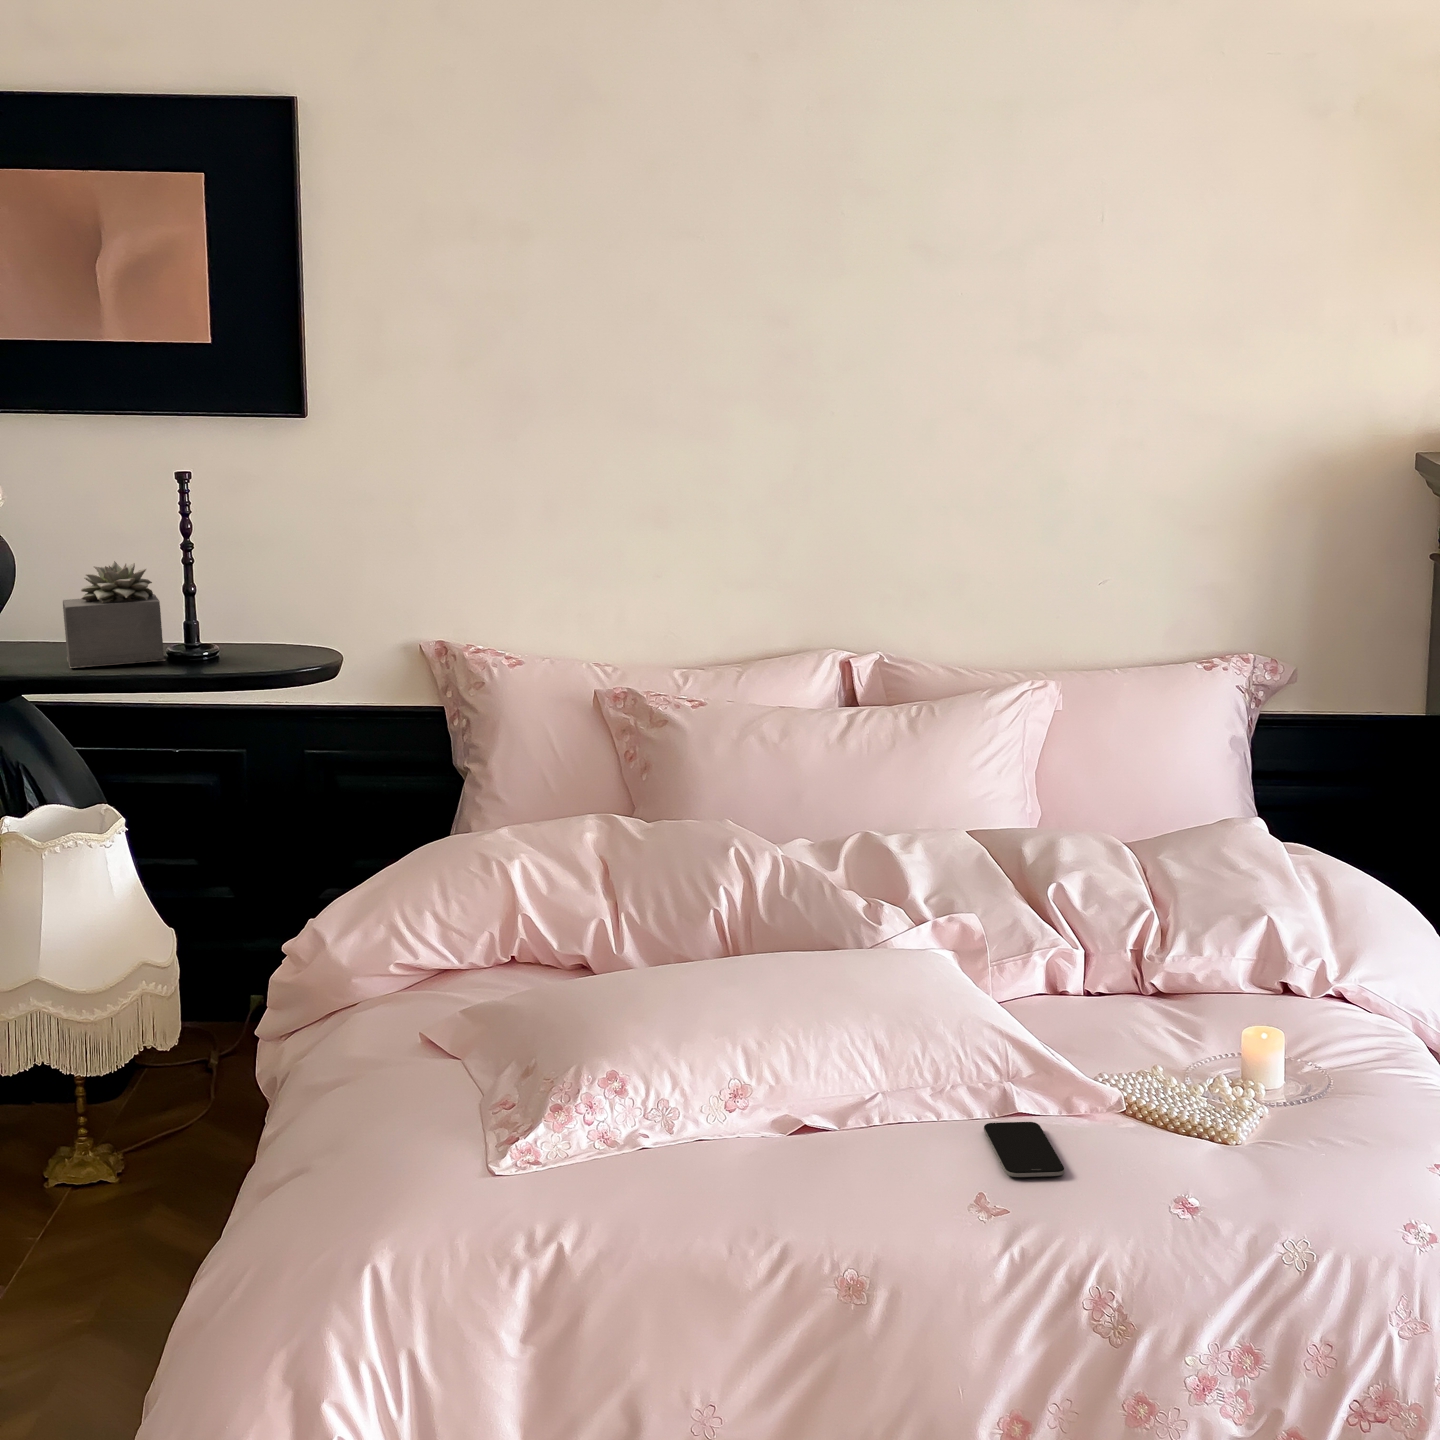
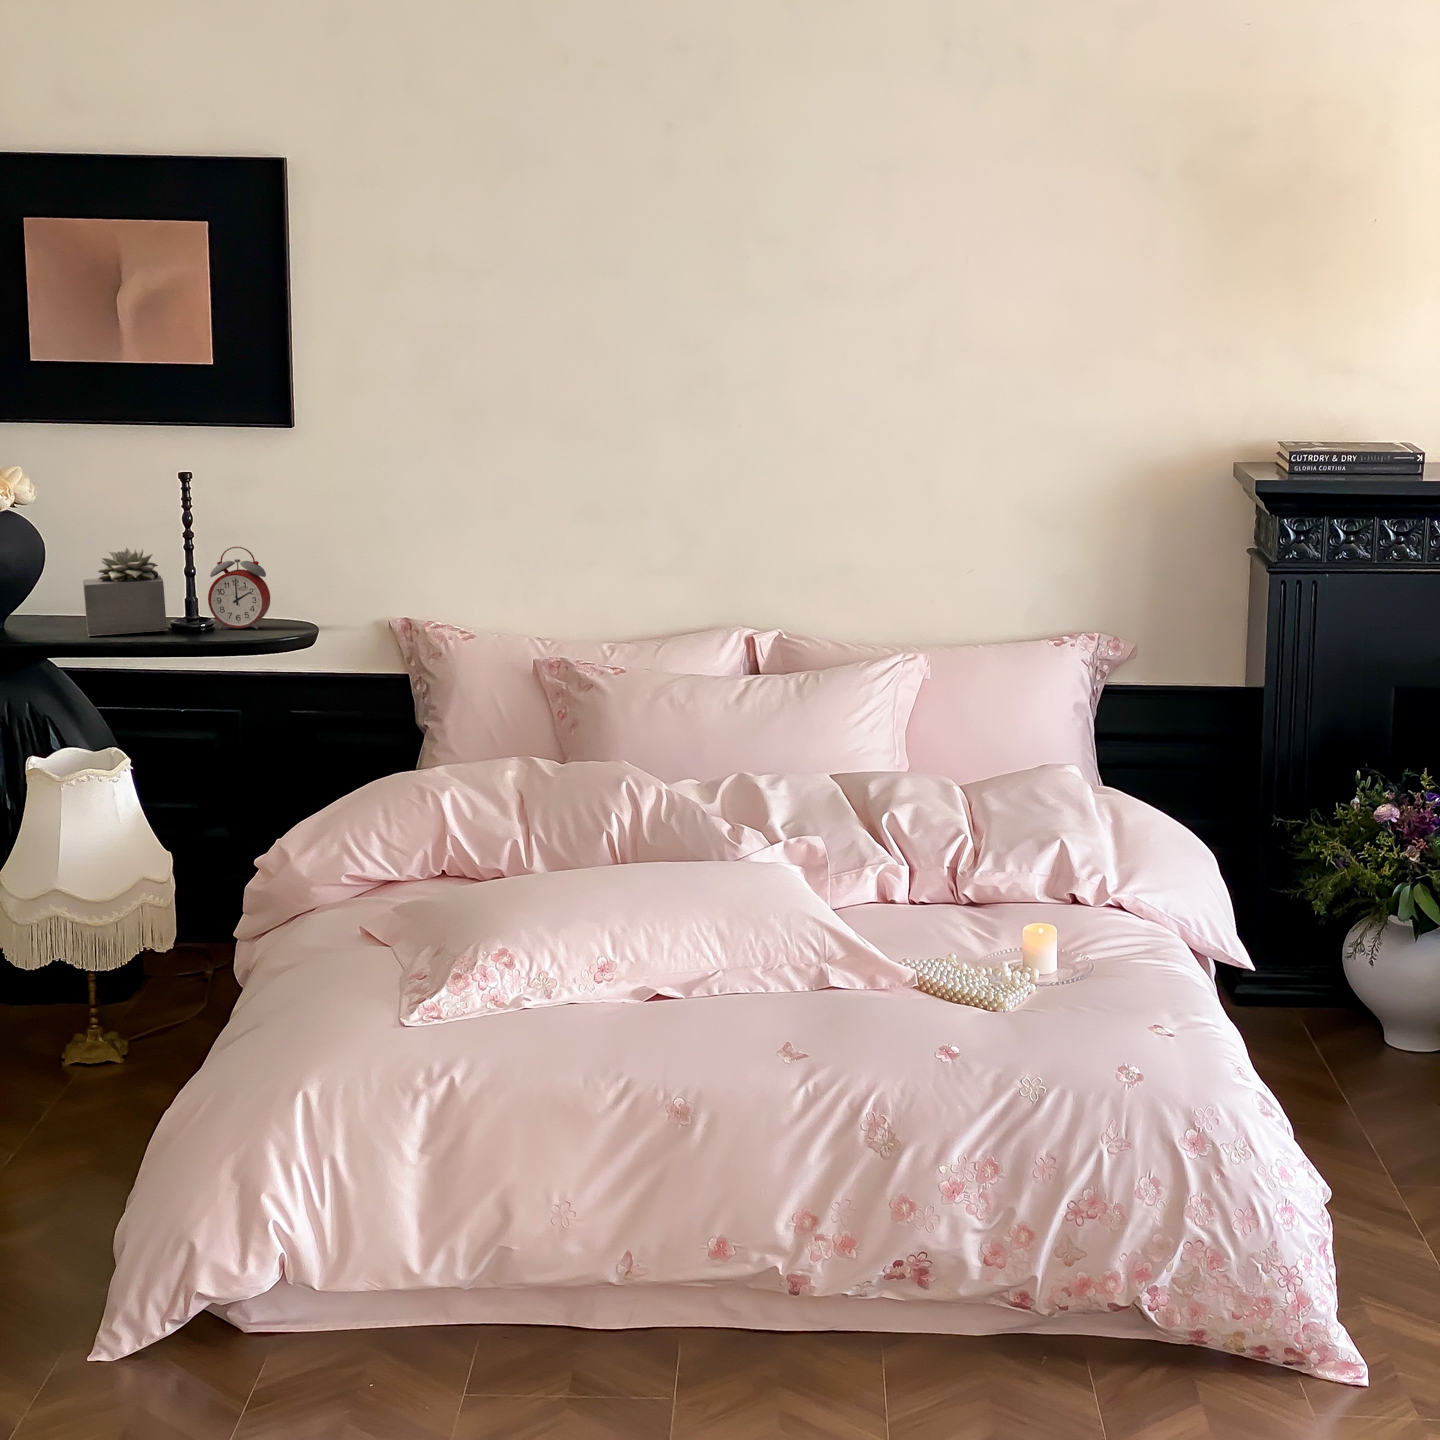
alarm clock: none [212,559,286,658] -> present [208,547,270,629]
smartphone: present [984,1122,1064,1177] -> none [801,993,856,1031]

